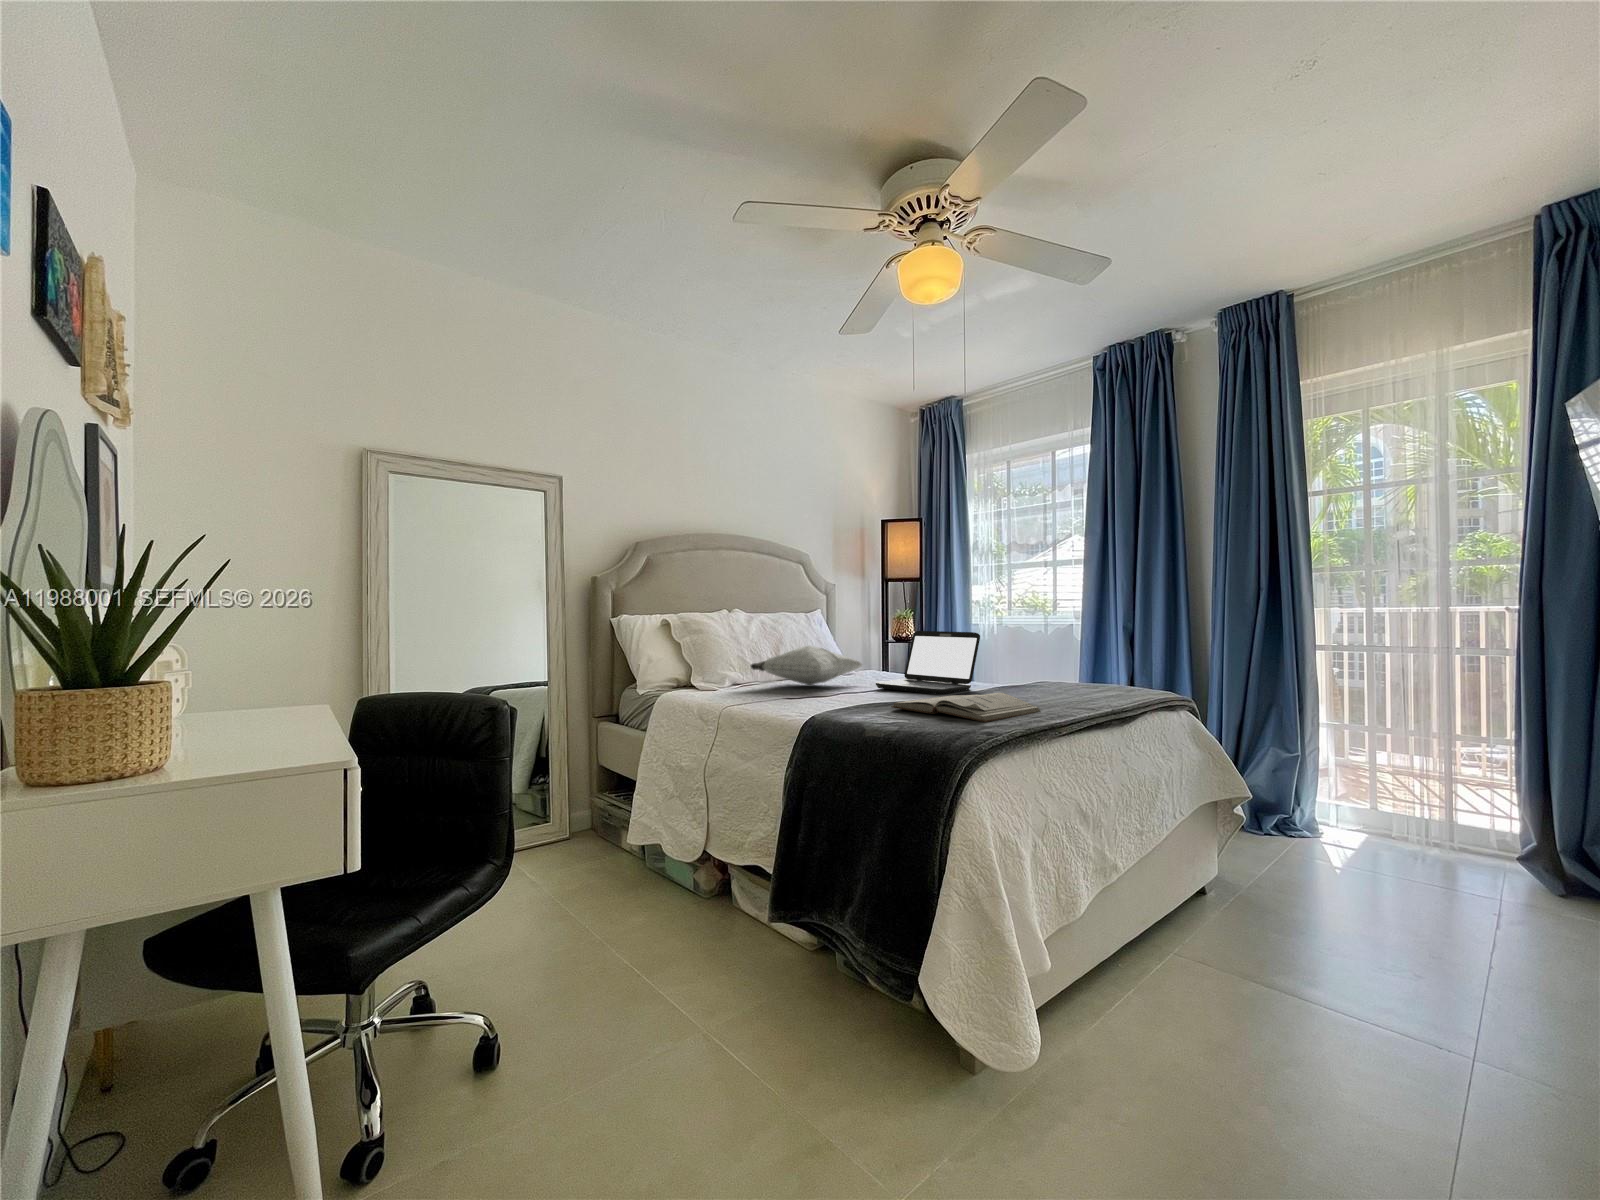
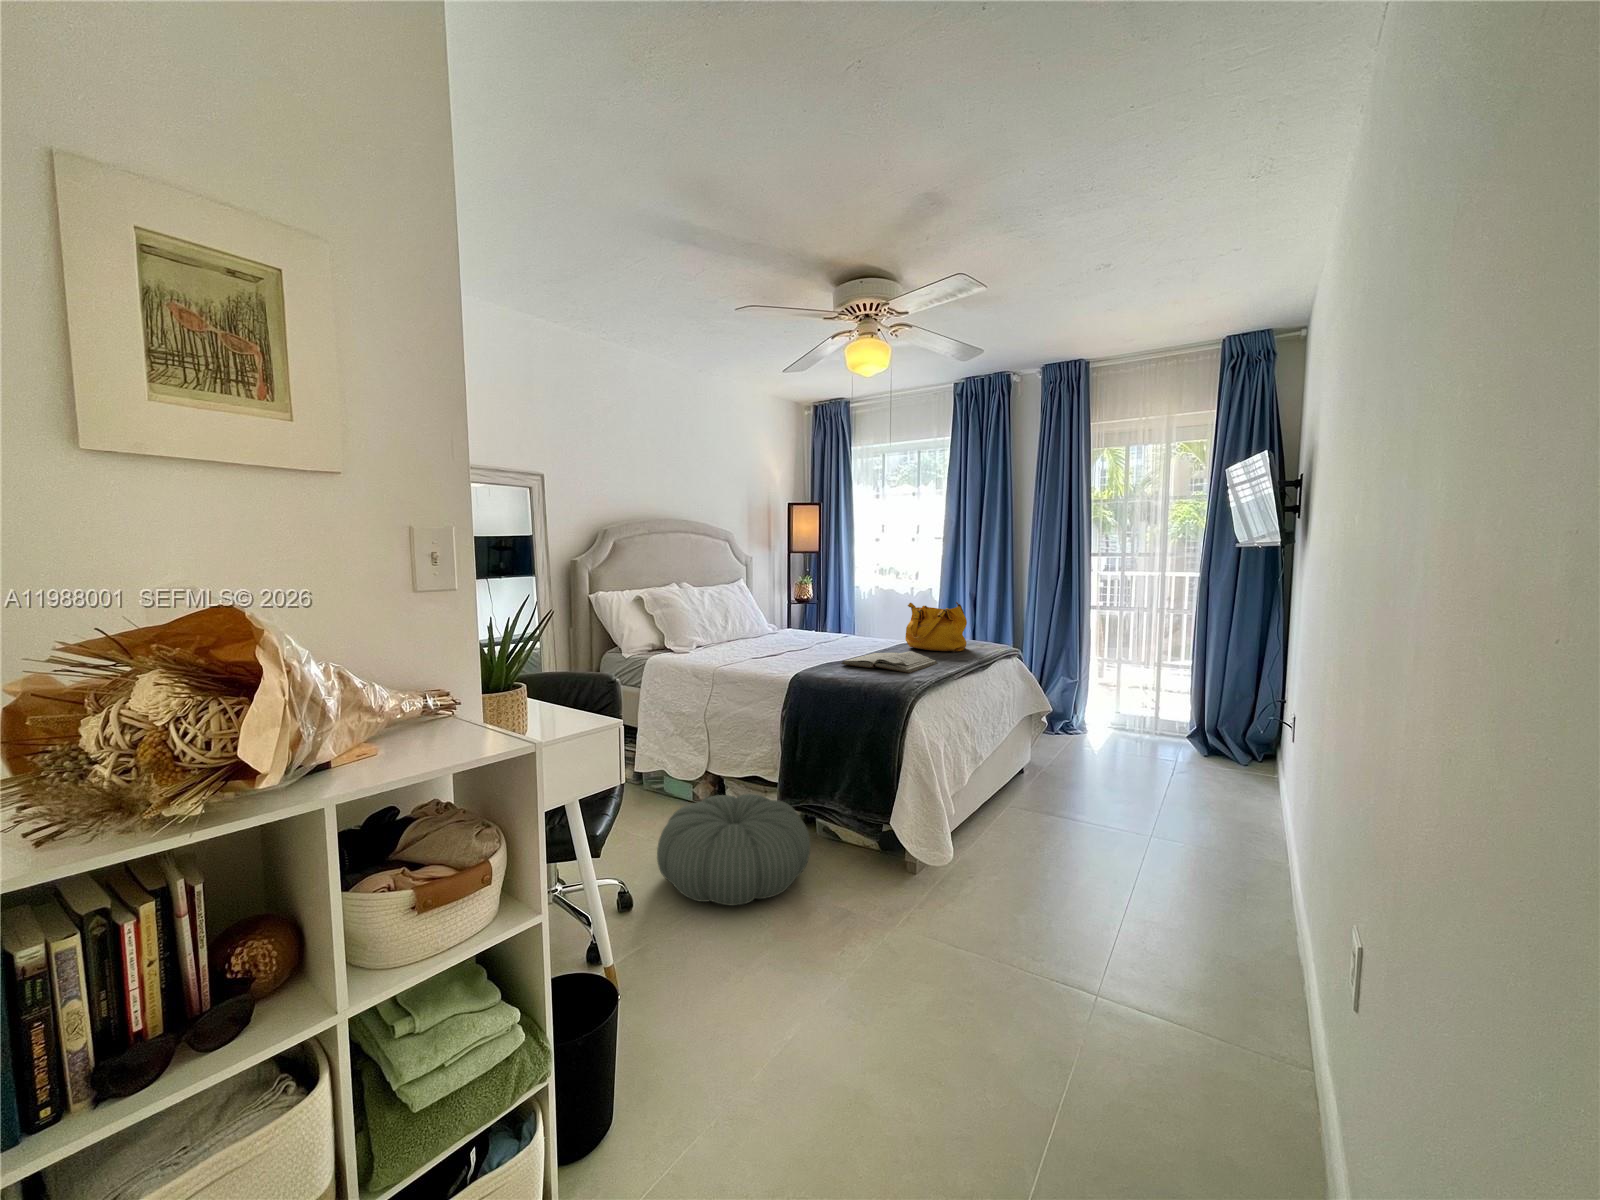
handbag: none [1007,624,1099,699] -> present [905,602,967,652]
laptop: present [876,631,980,695] -> none [811,602,885,651]
pillow: present [751,646,862,685] -> none [711,615,795,645]
pouf: none [552,892,793,1092] -> present [657,794,810,906]

